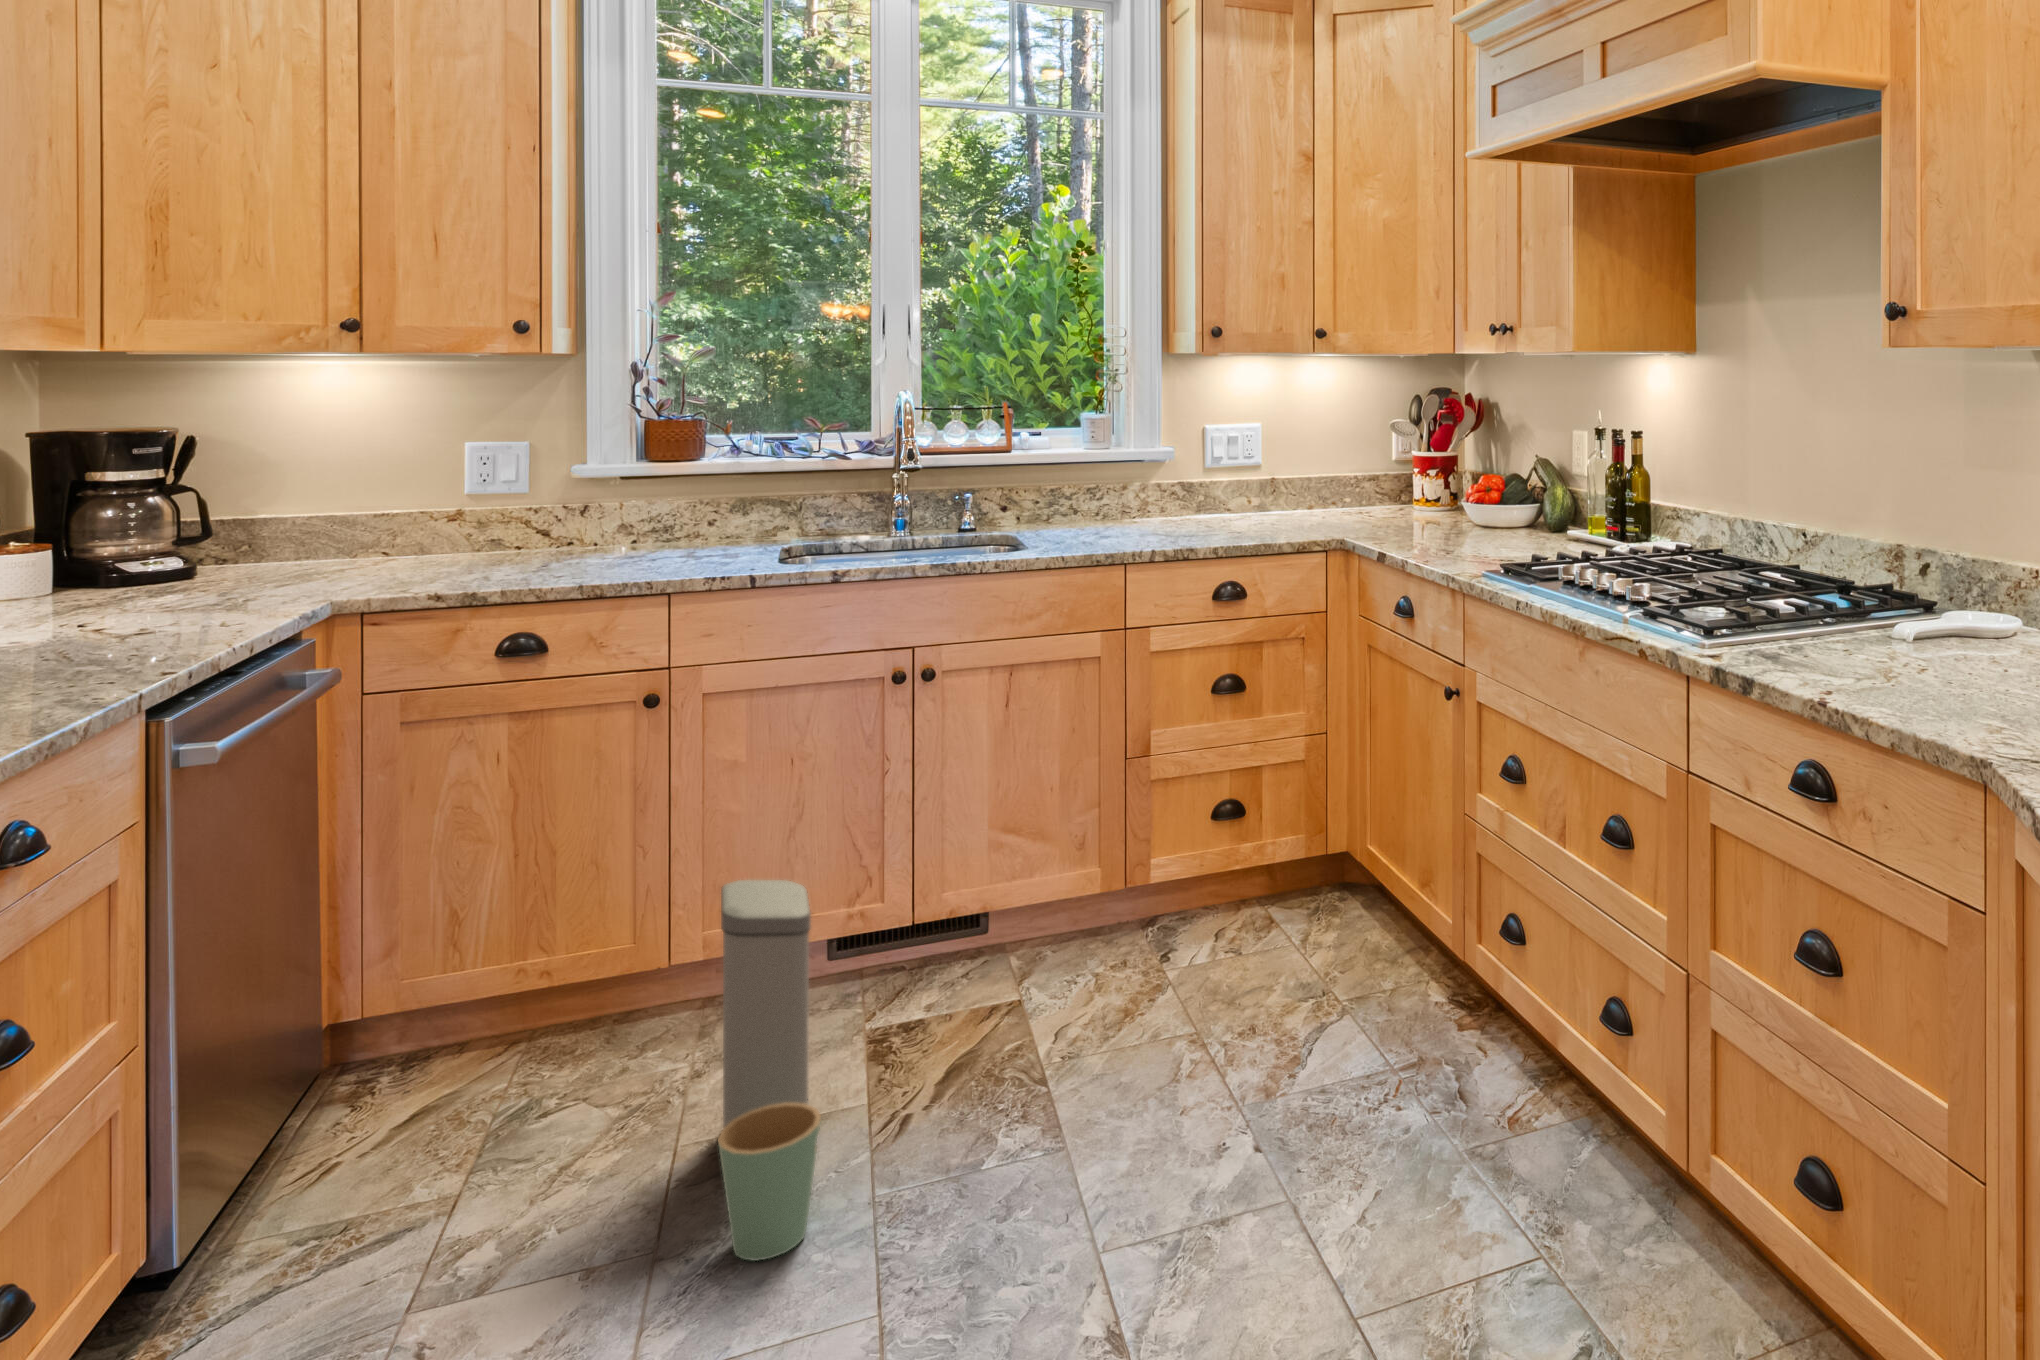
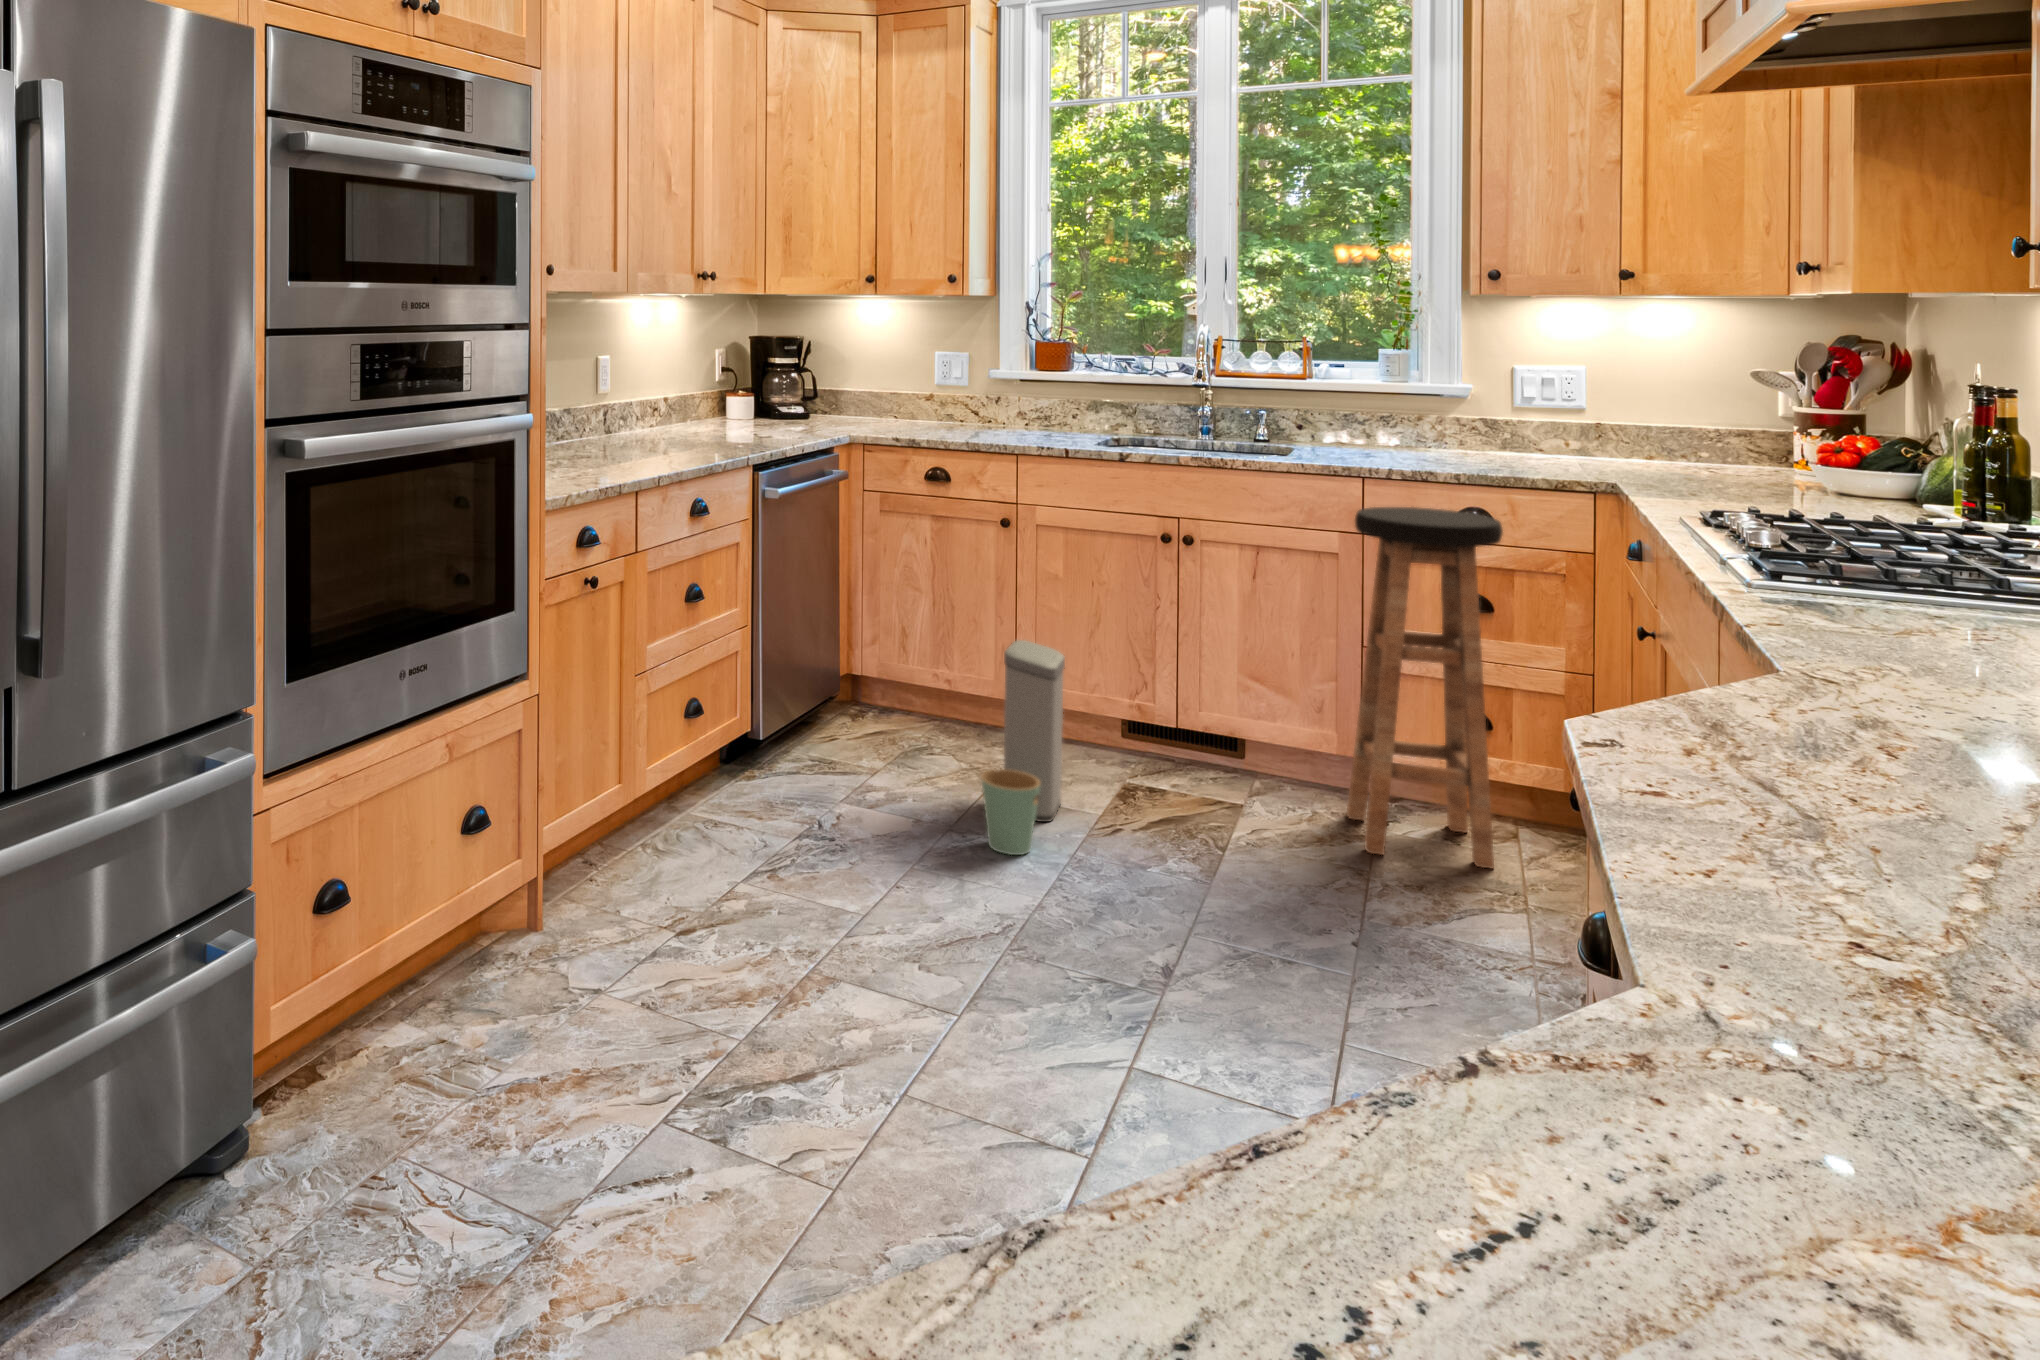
bar stool: none [1136,588,1302,1017] -> present [1347,507,1503,869]

